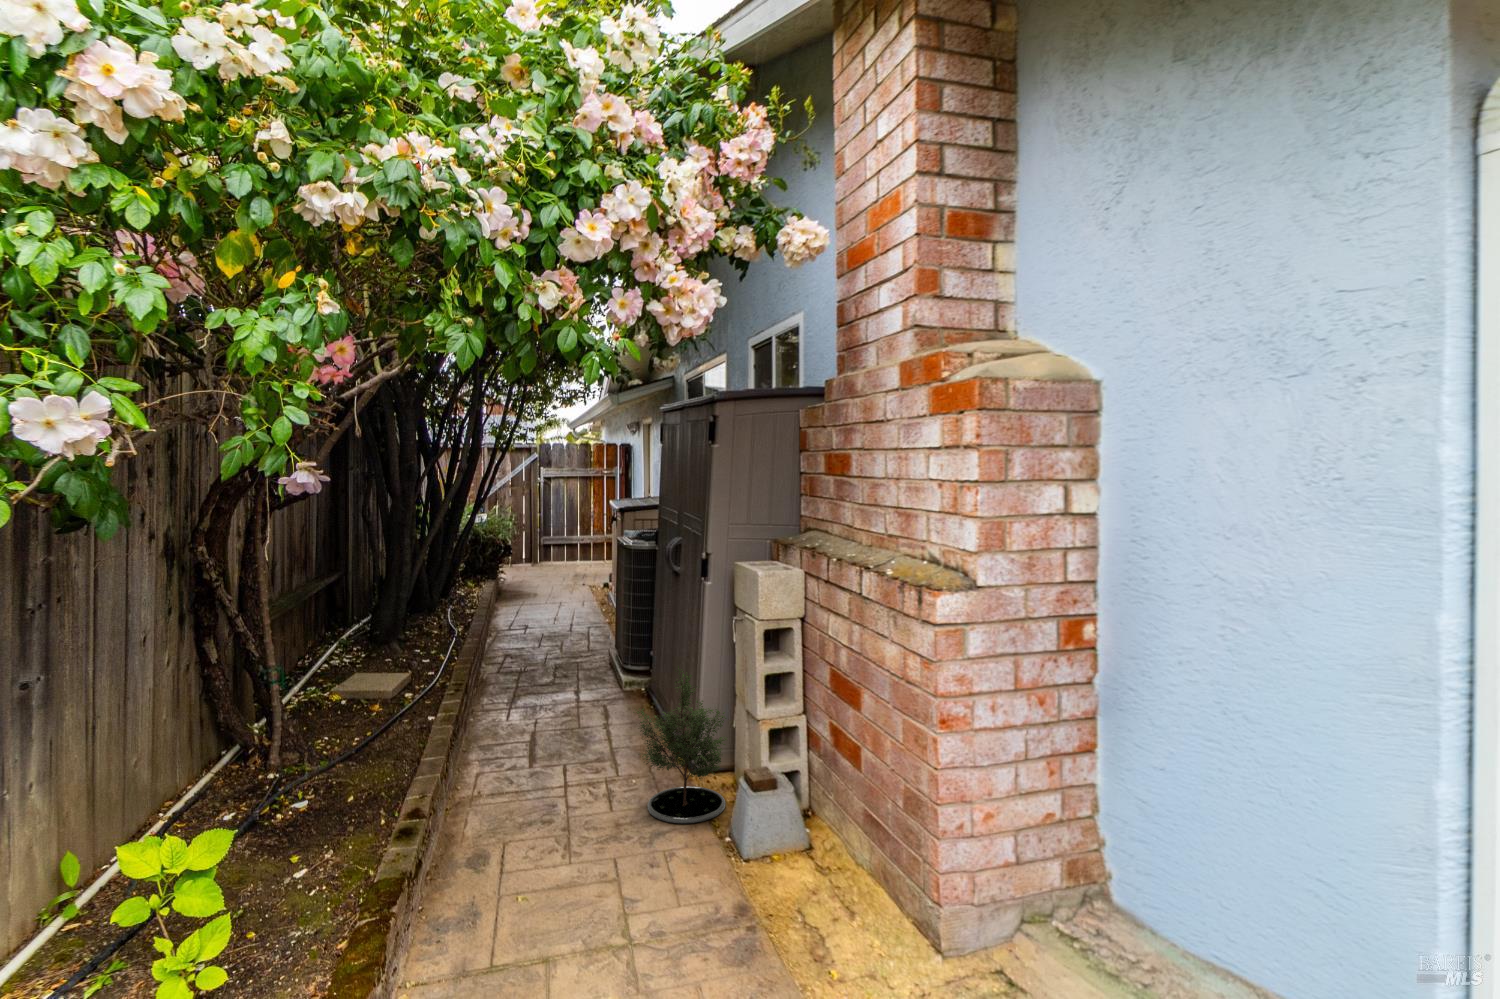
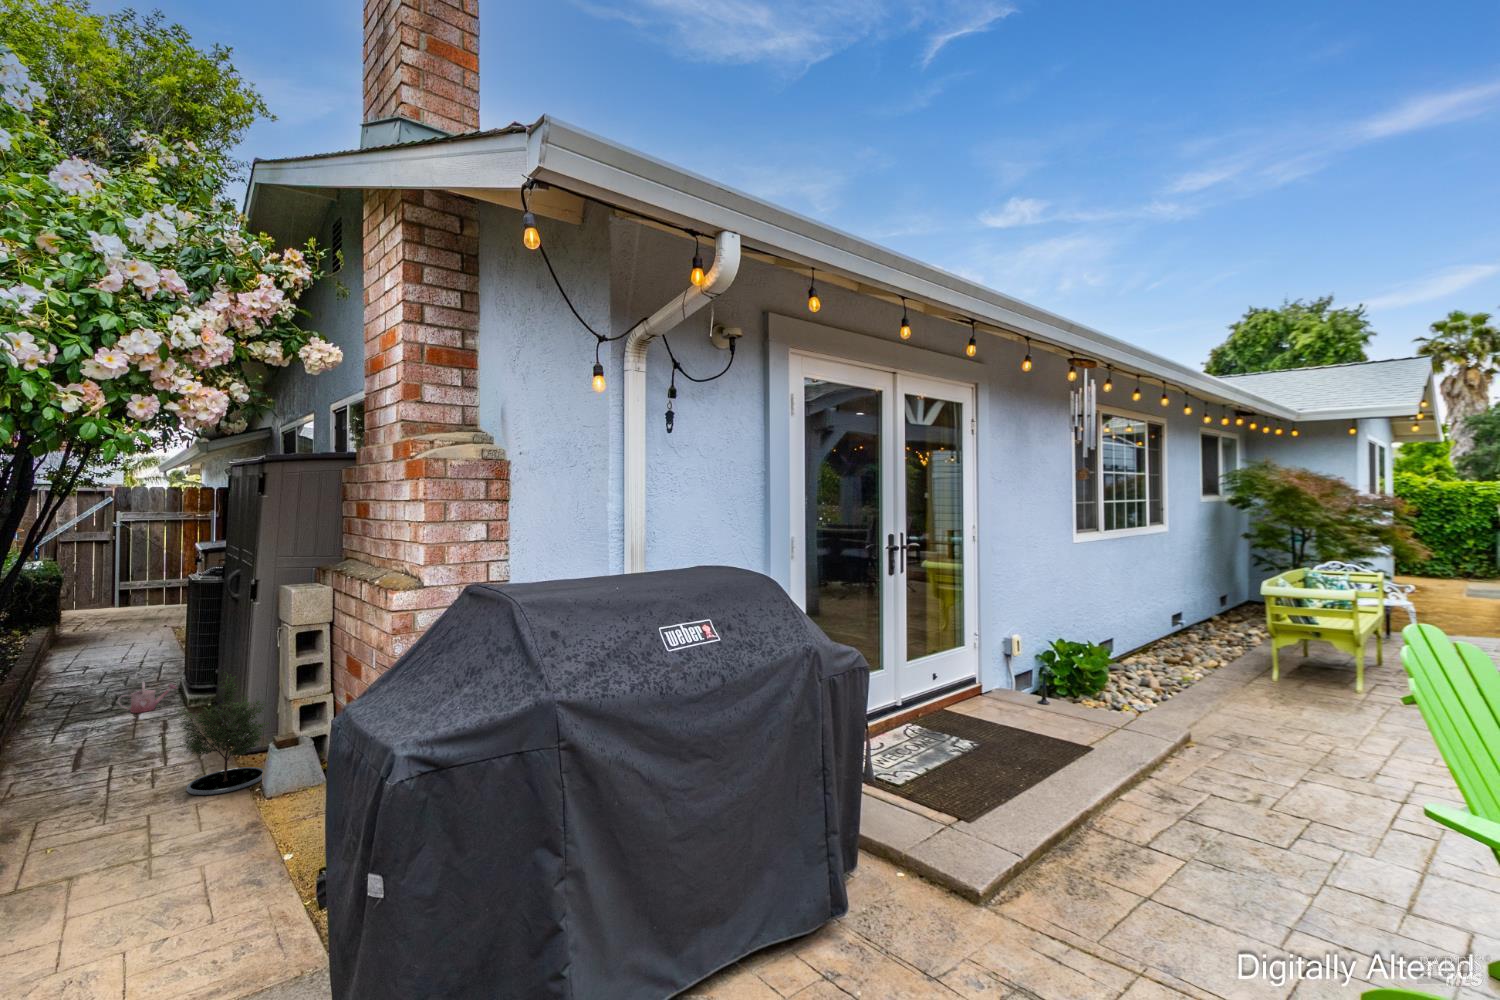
watering can: none [564,653,613,687] -> present [118,681,177,713]

